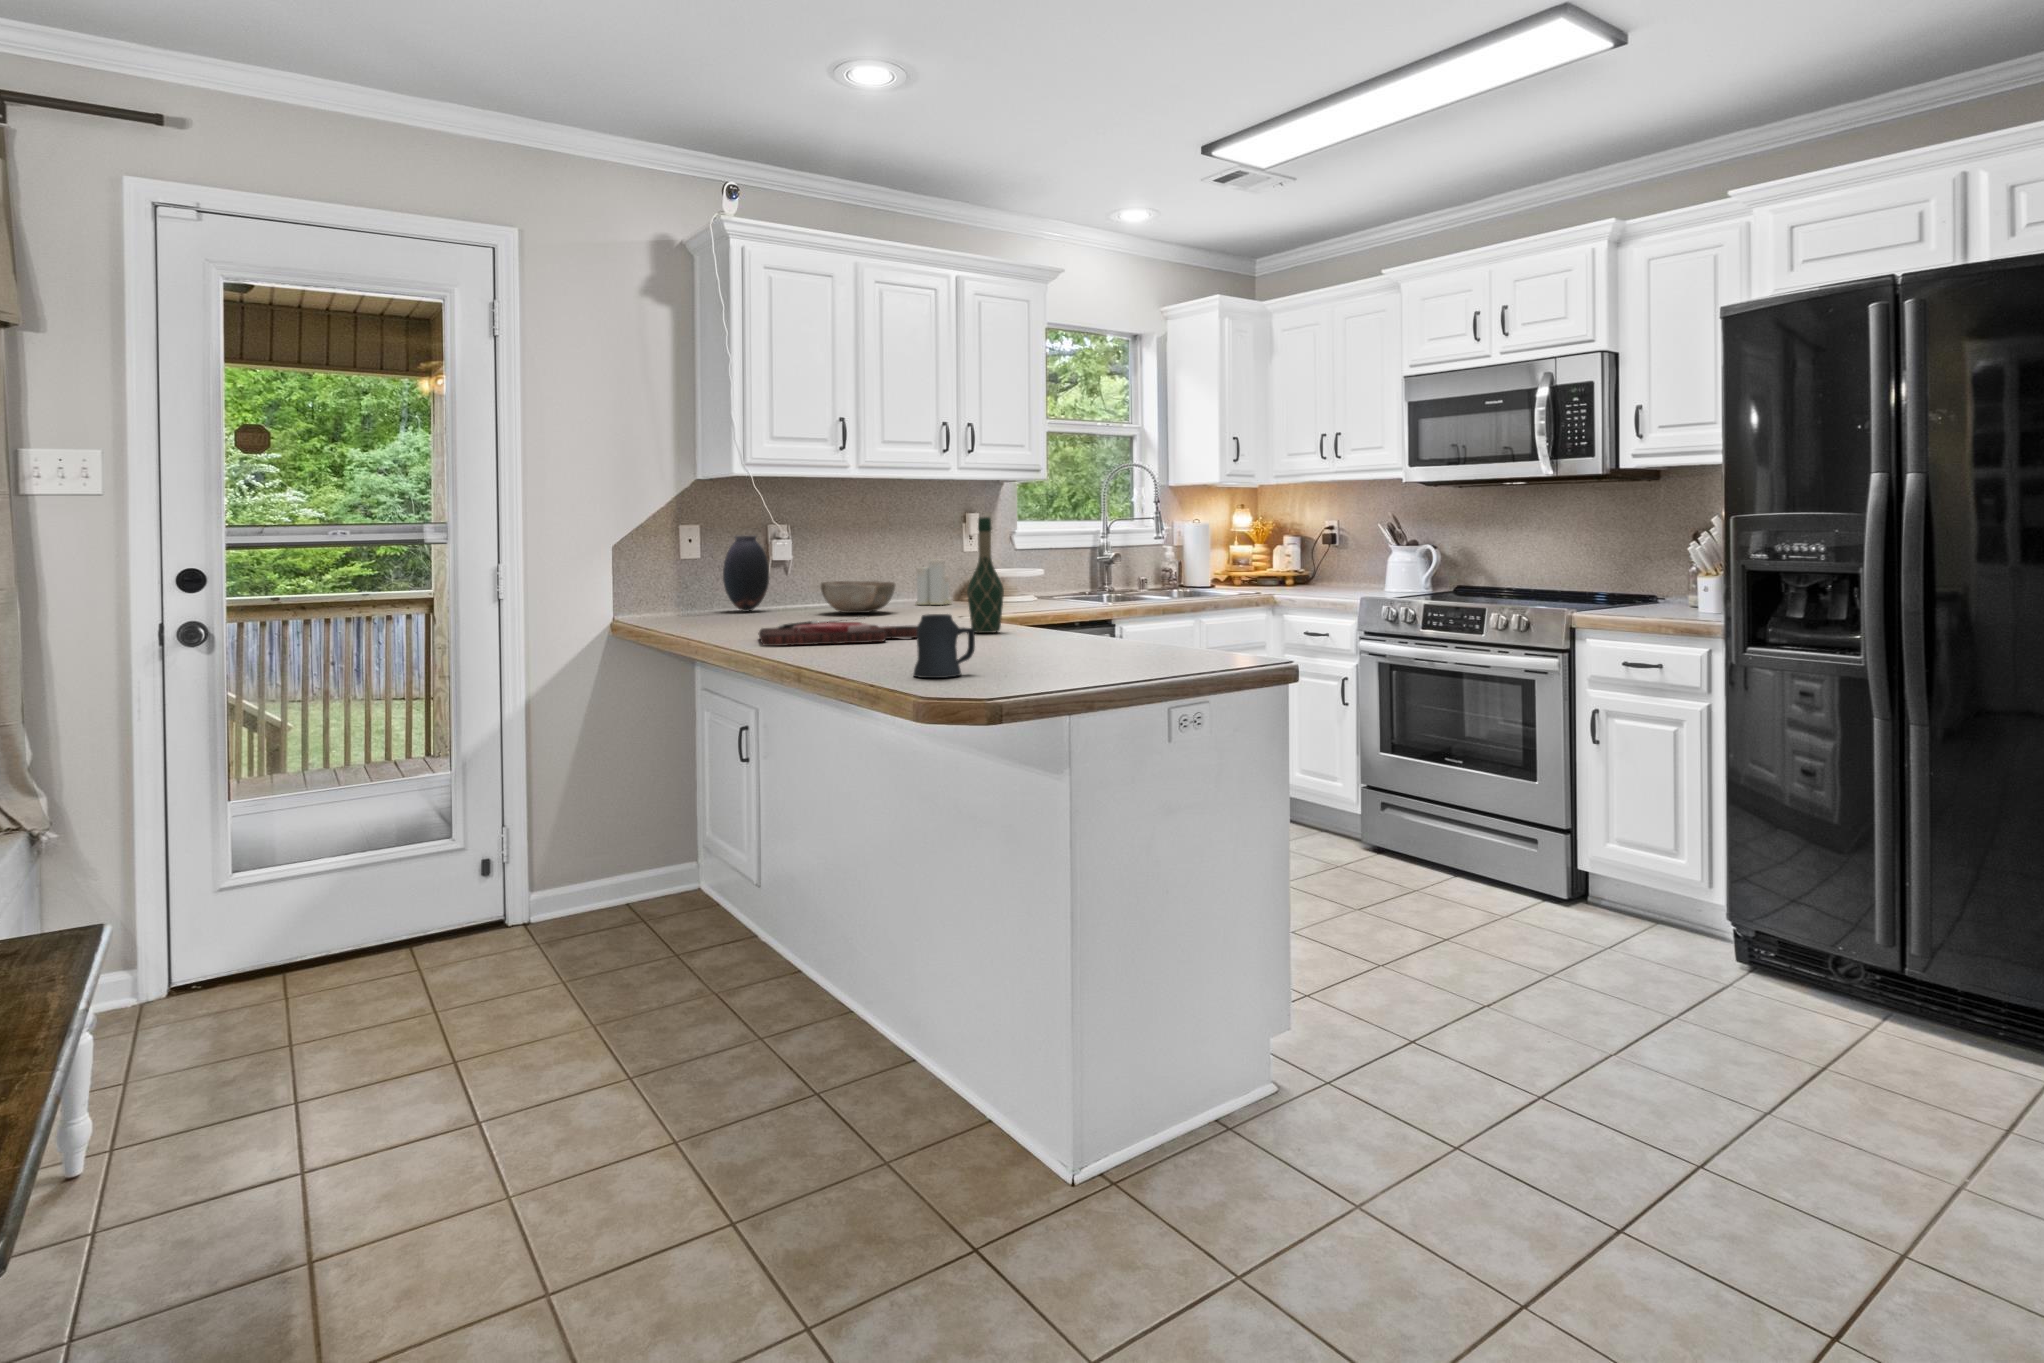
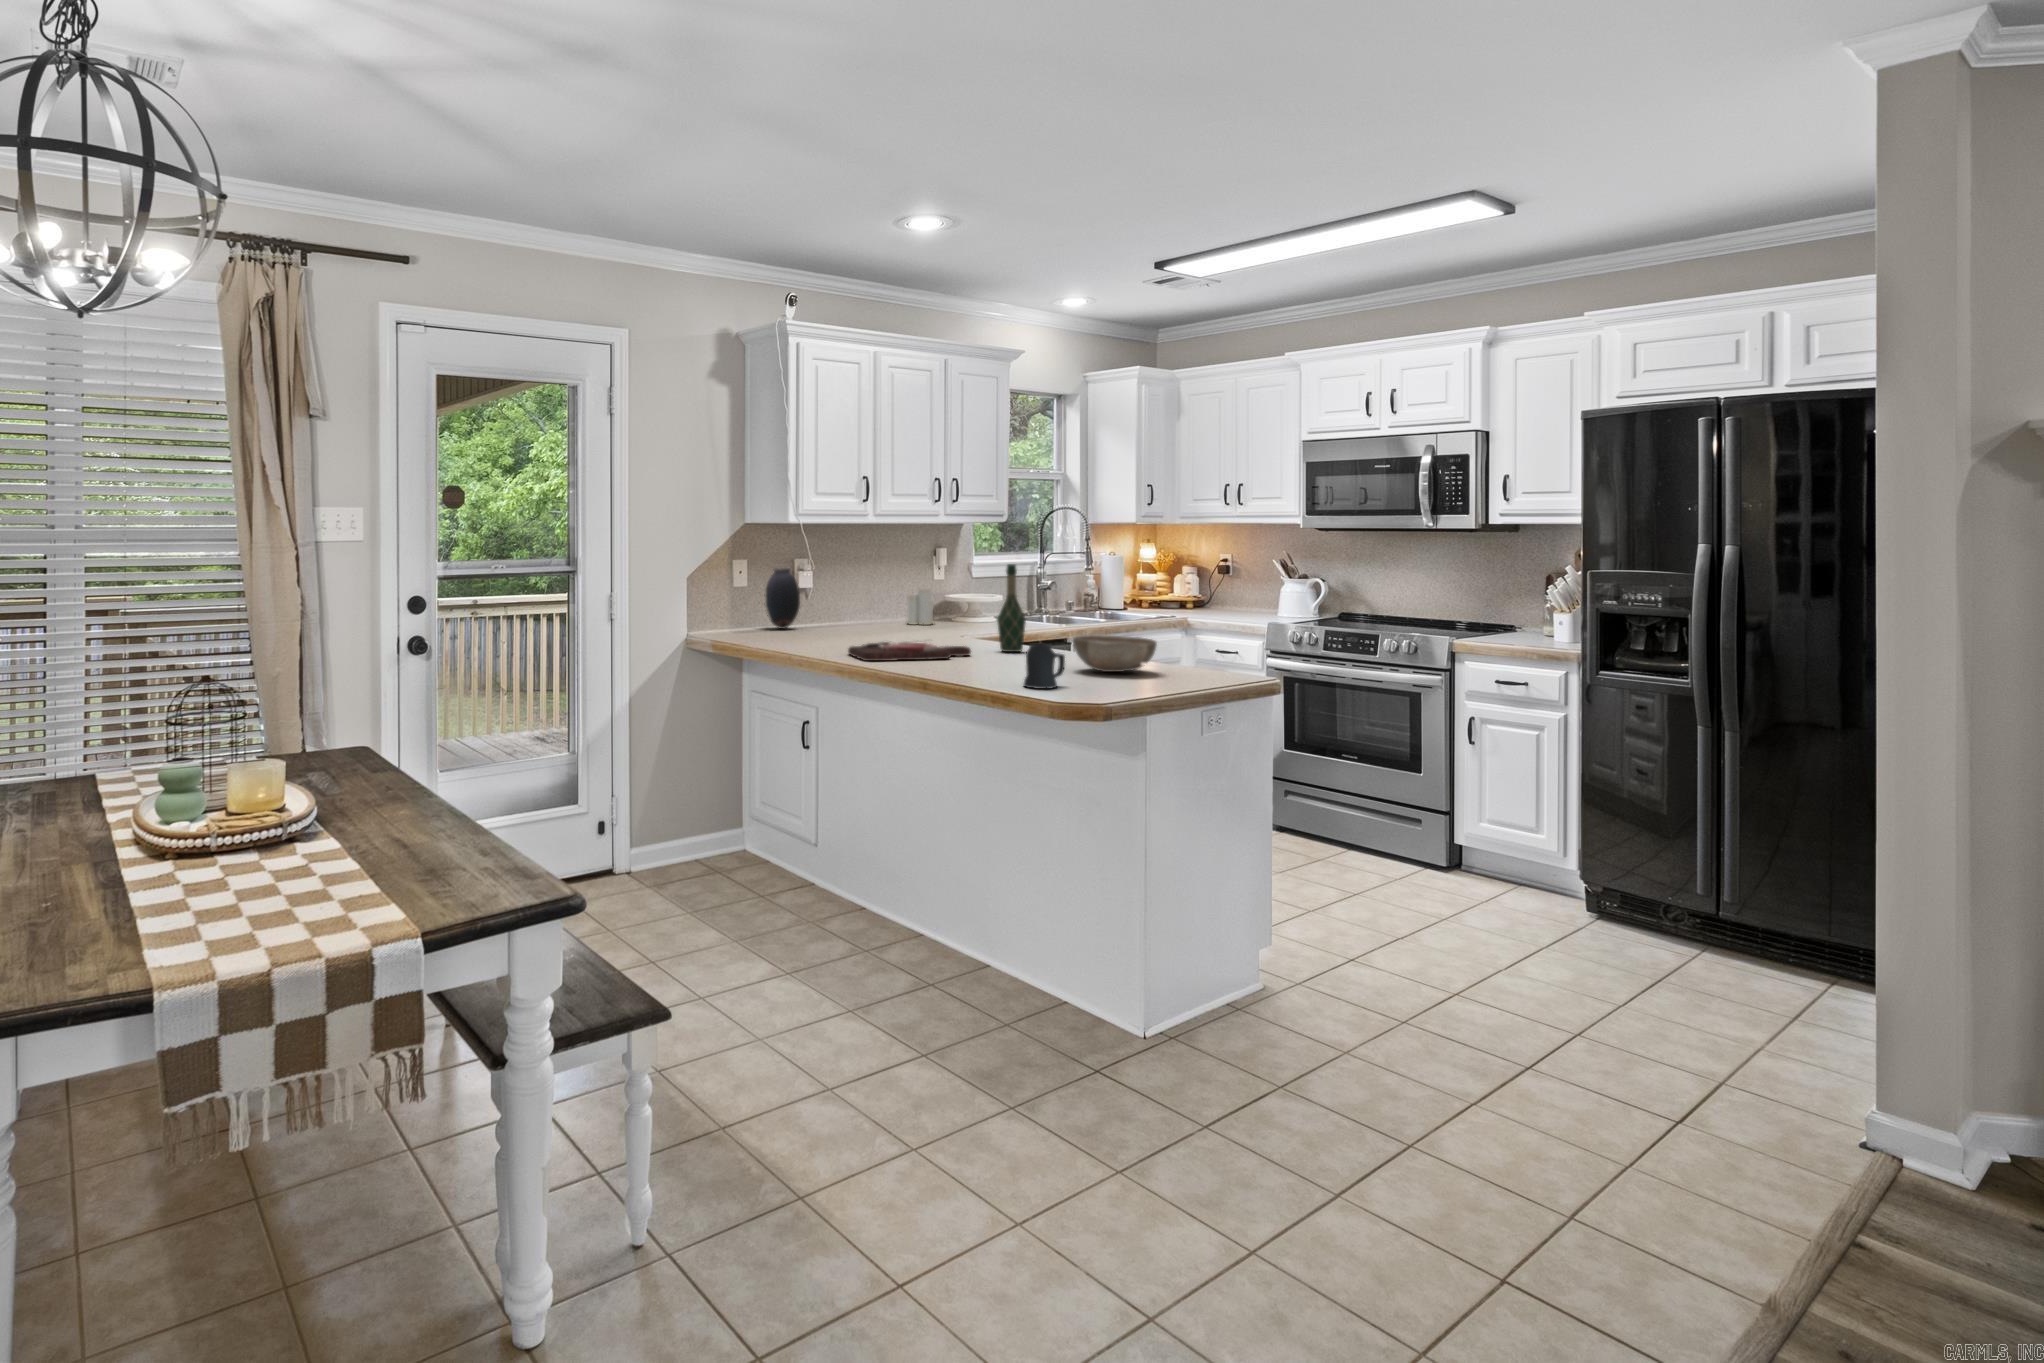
bowl: present [821,581,895,613] -> present [1073,635,1157,672]

